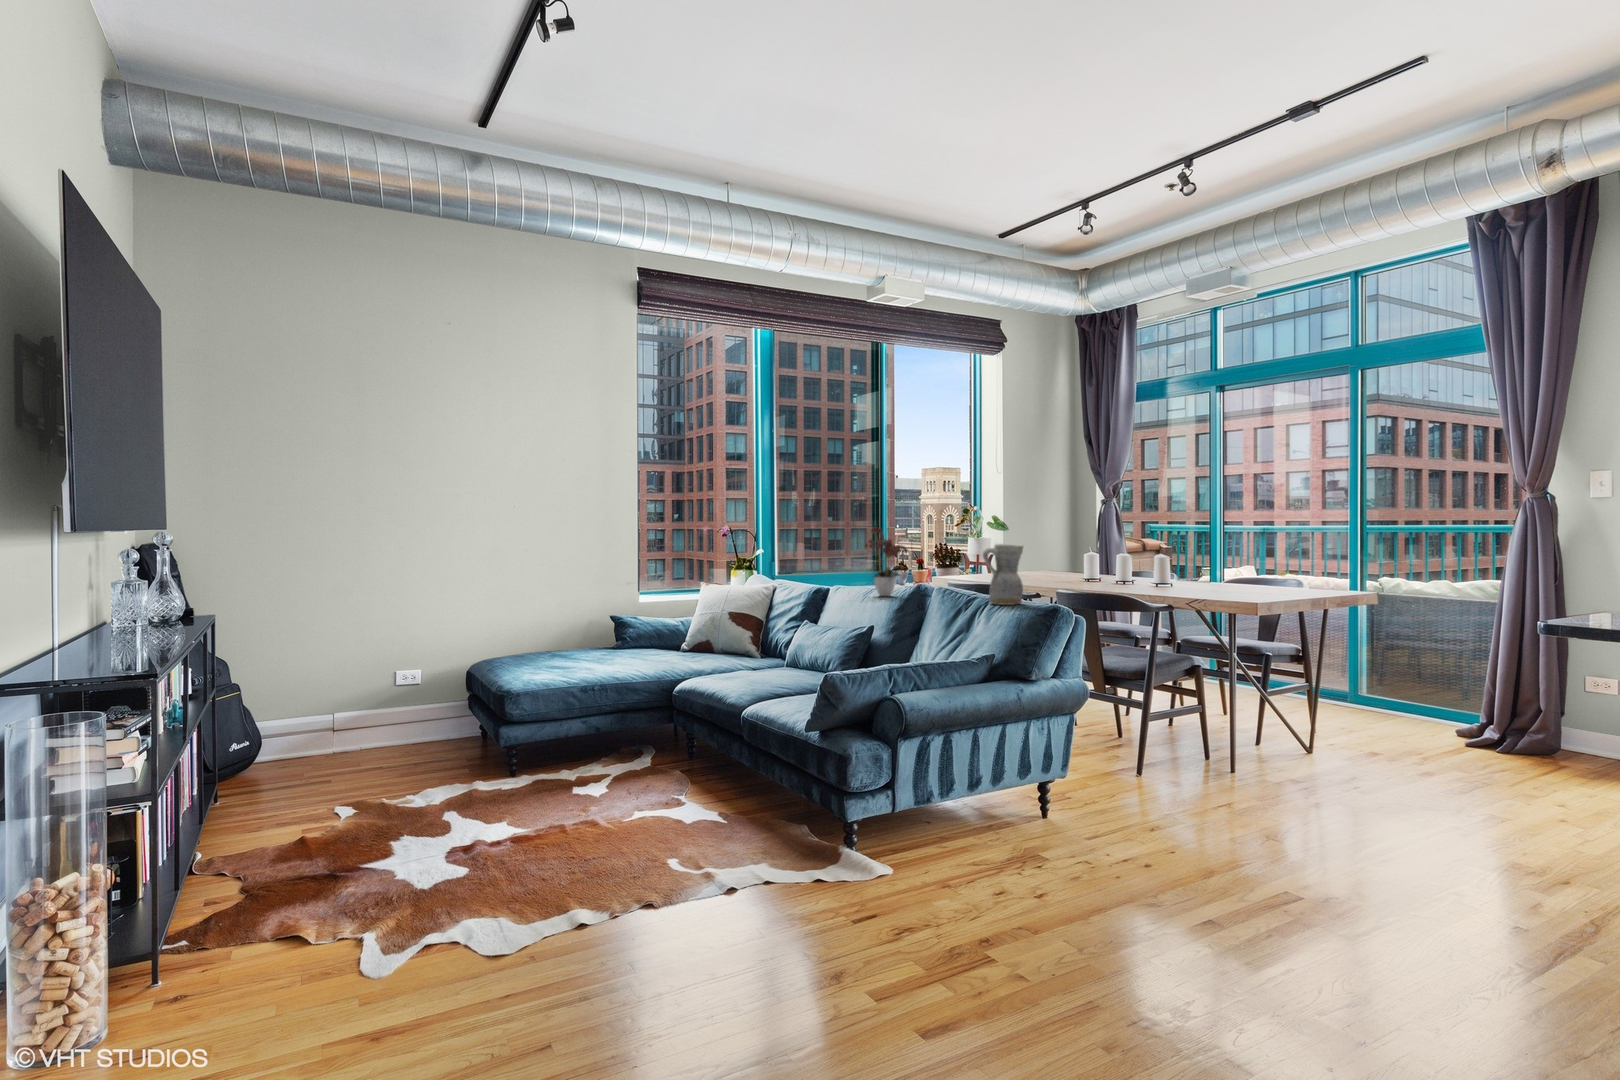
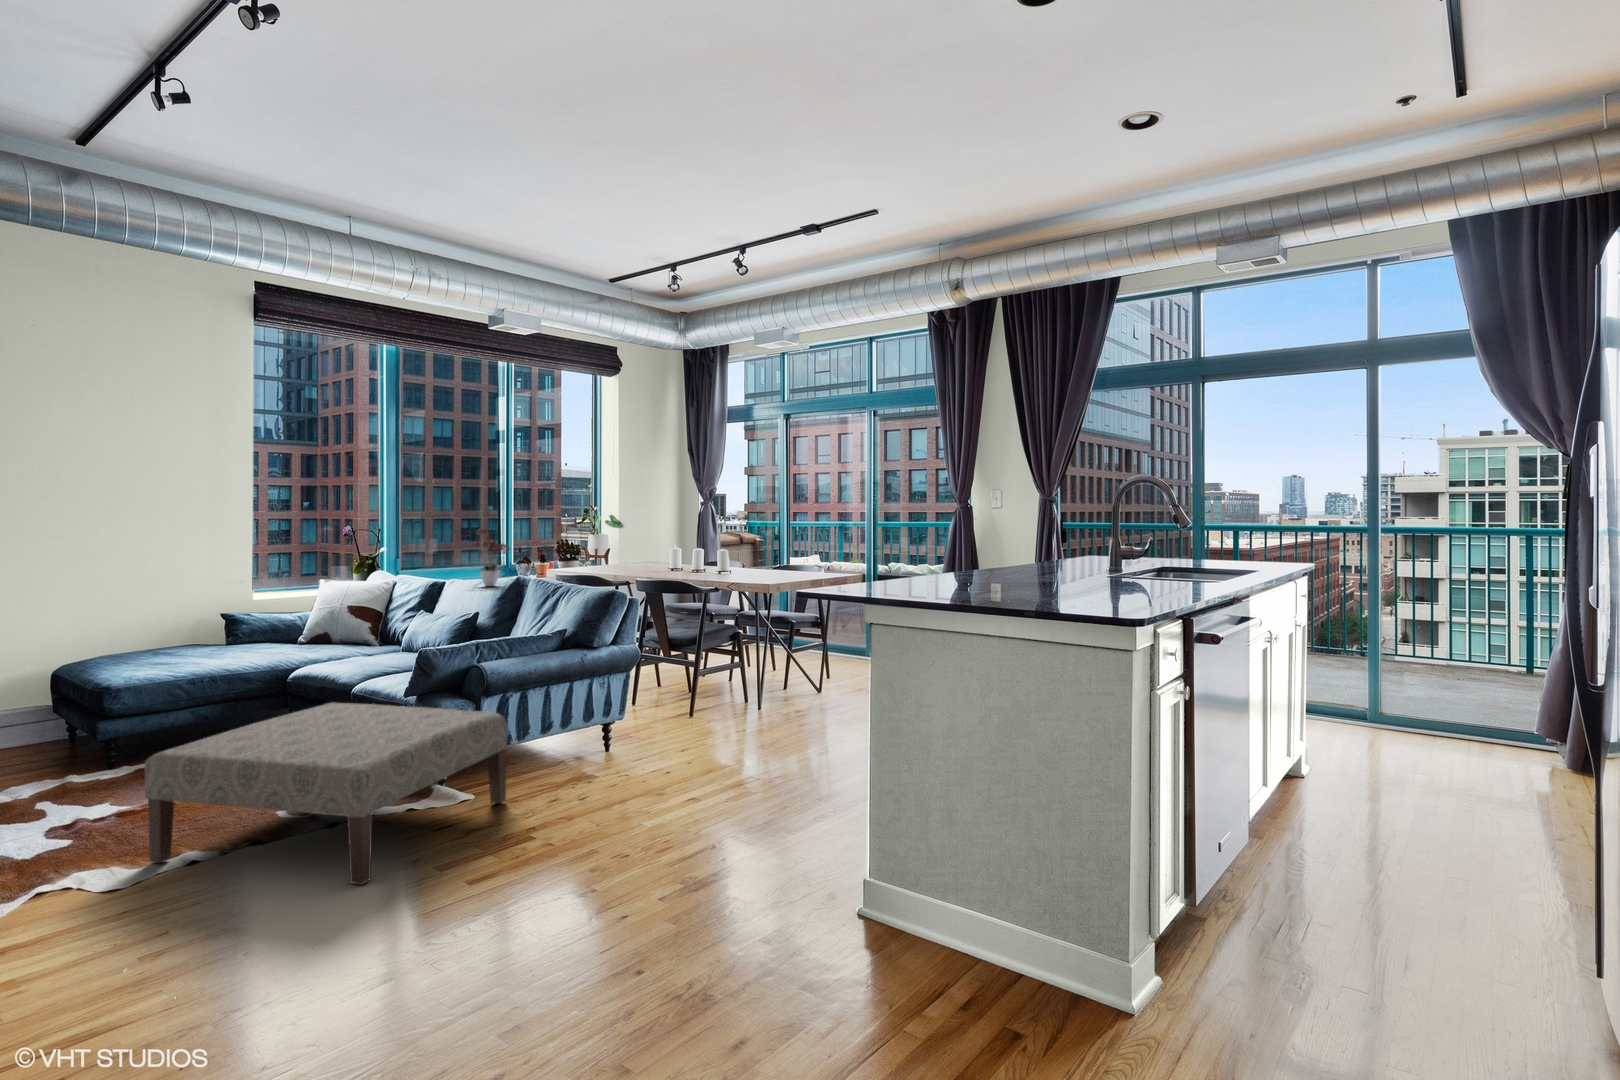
ceramic pitcher: present [983,544,1023,605] -> none [563,544,596,591]
ottoman: none [537,732,939,997] -> present [145,703,508,885]

